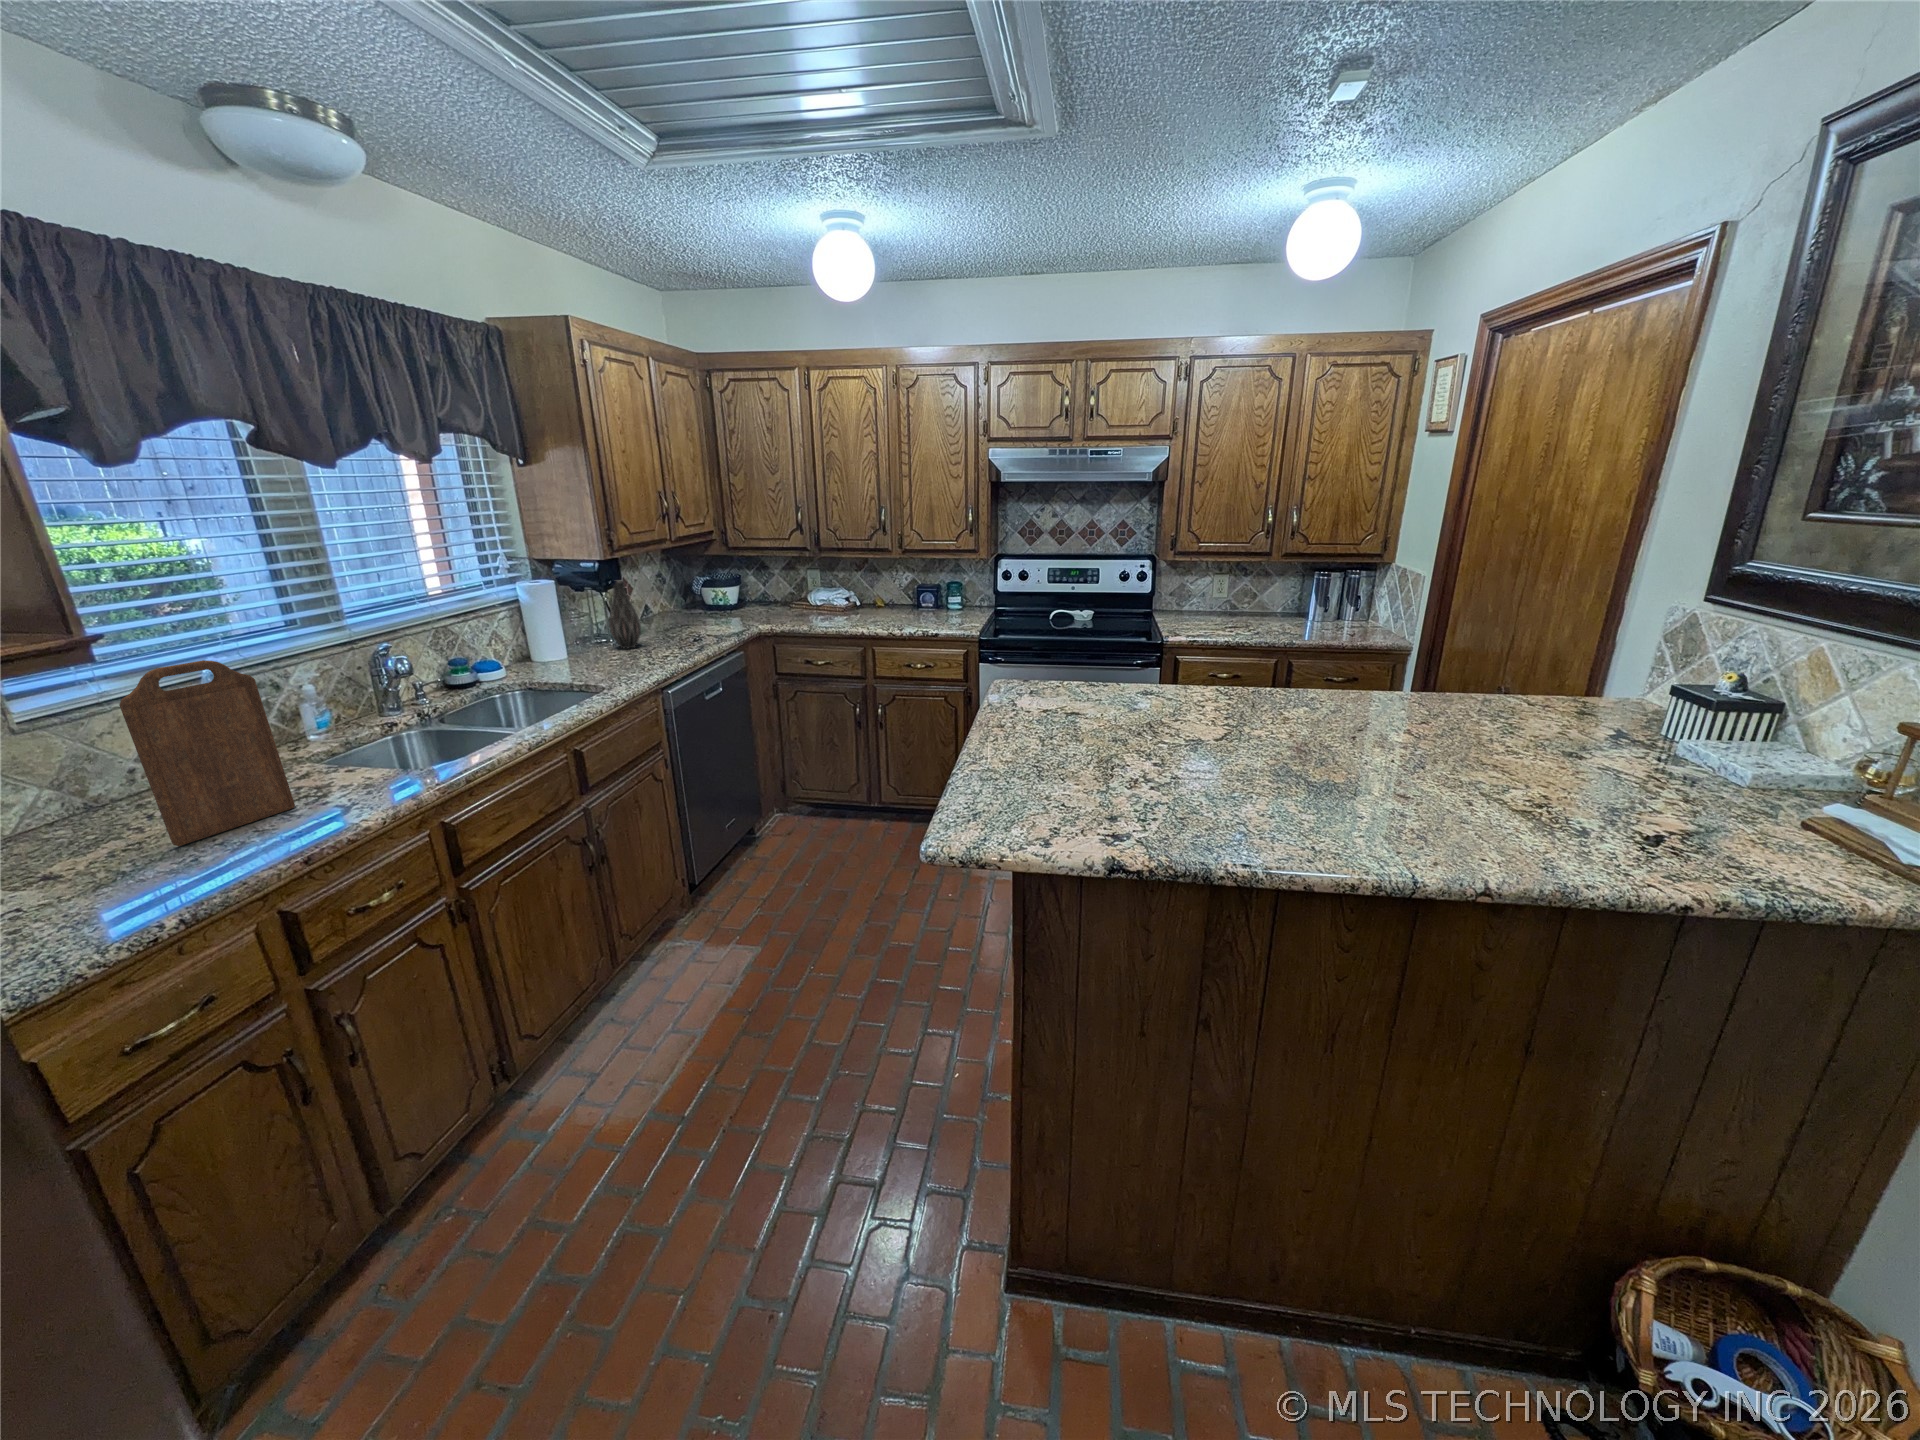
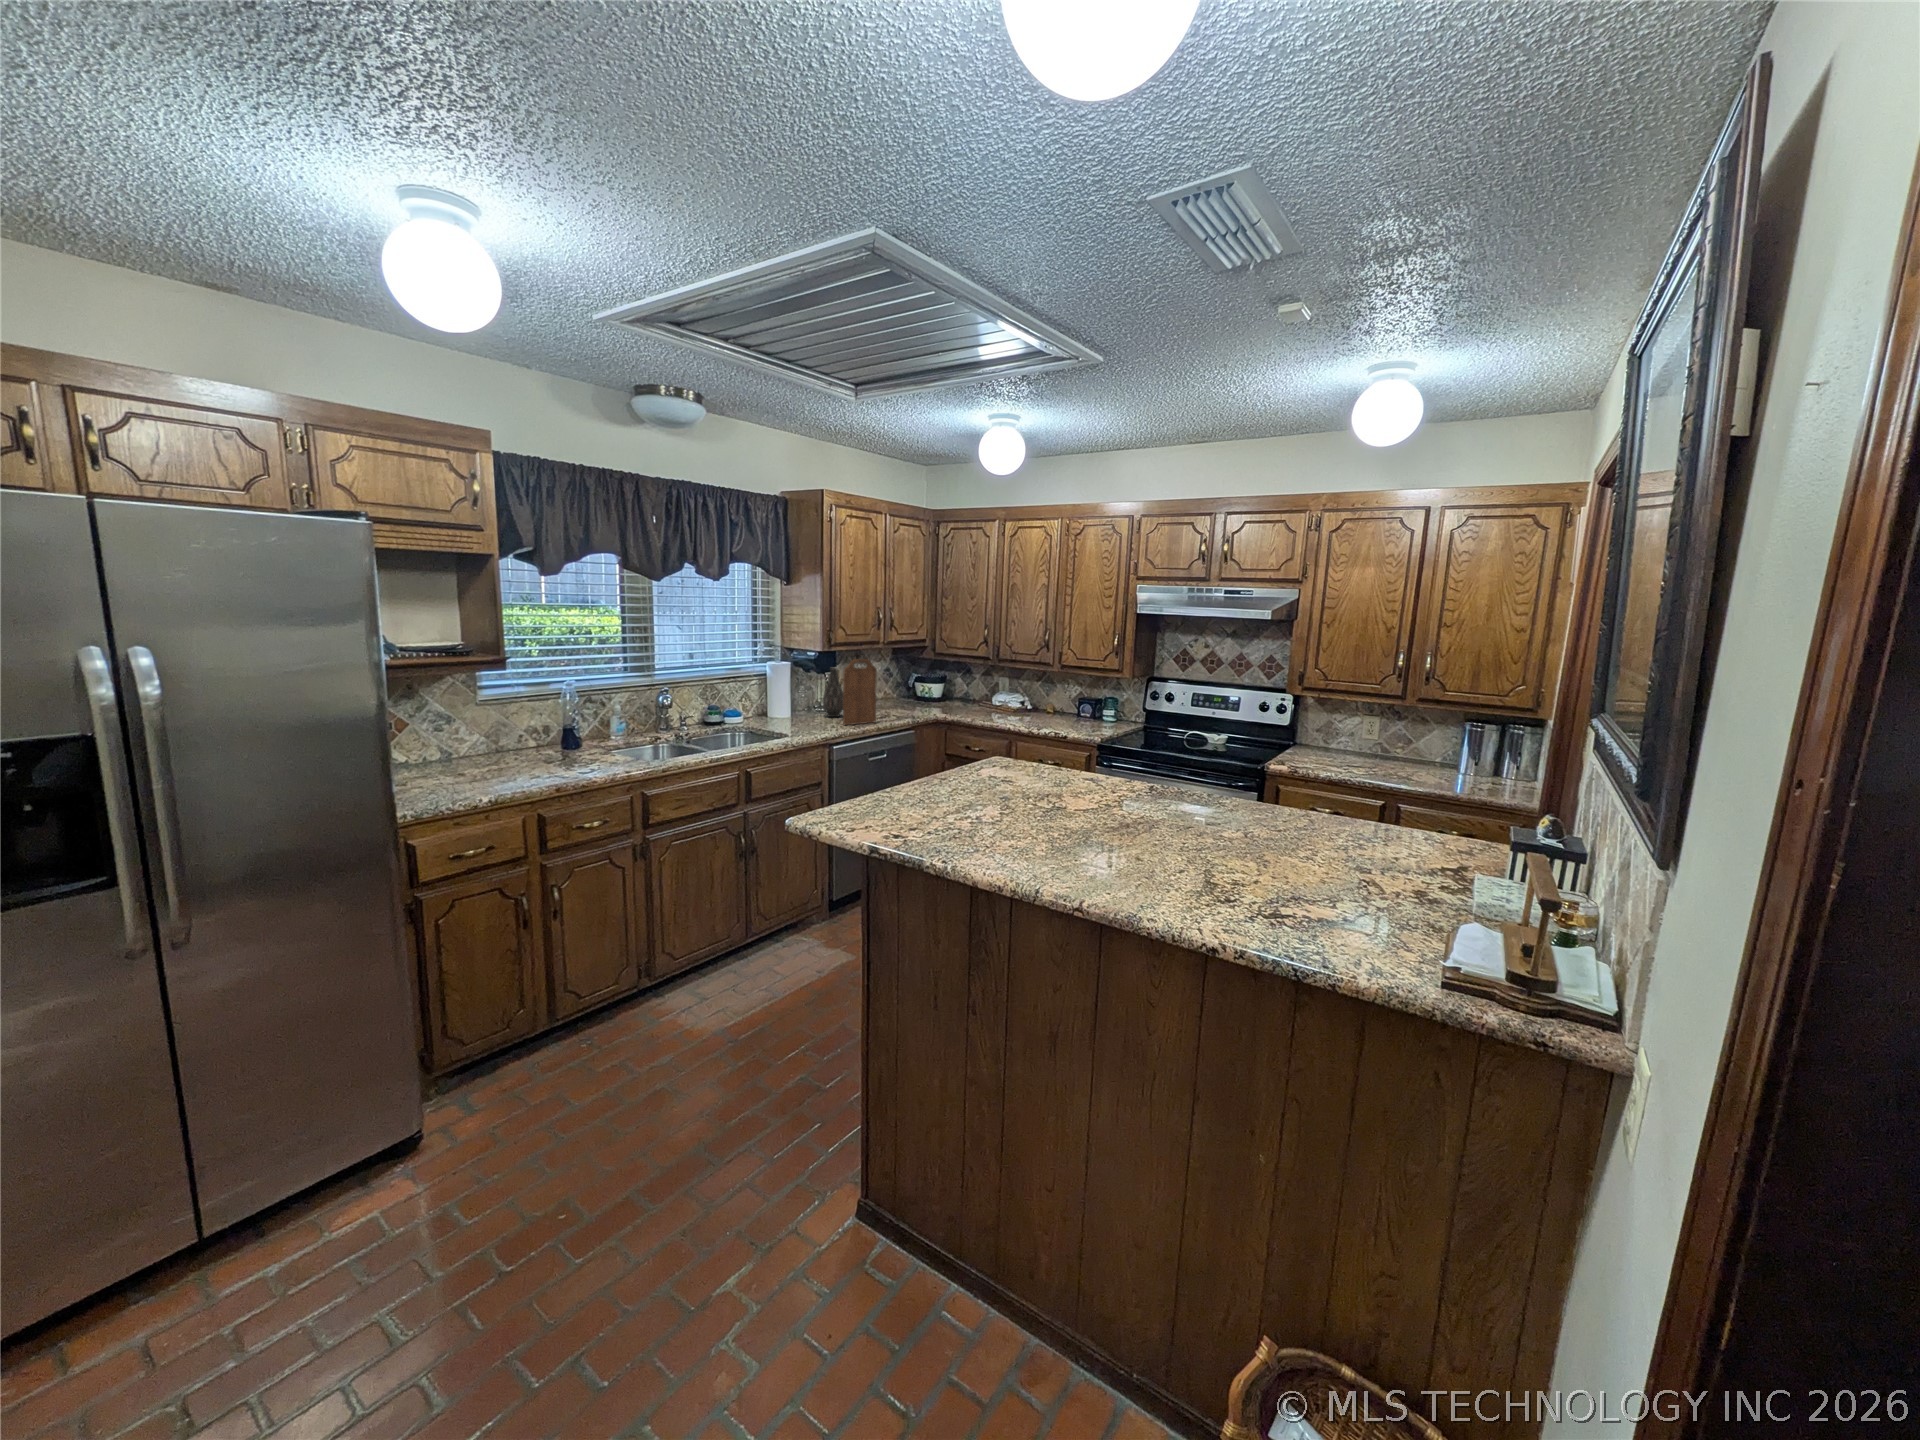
cutting board: present [119,660,295,846] -> present [843,659,877,725]

